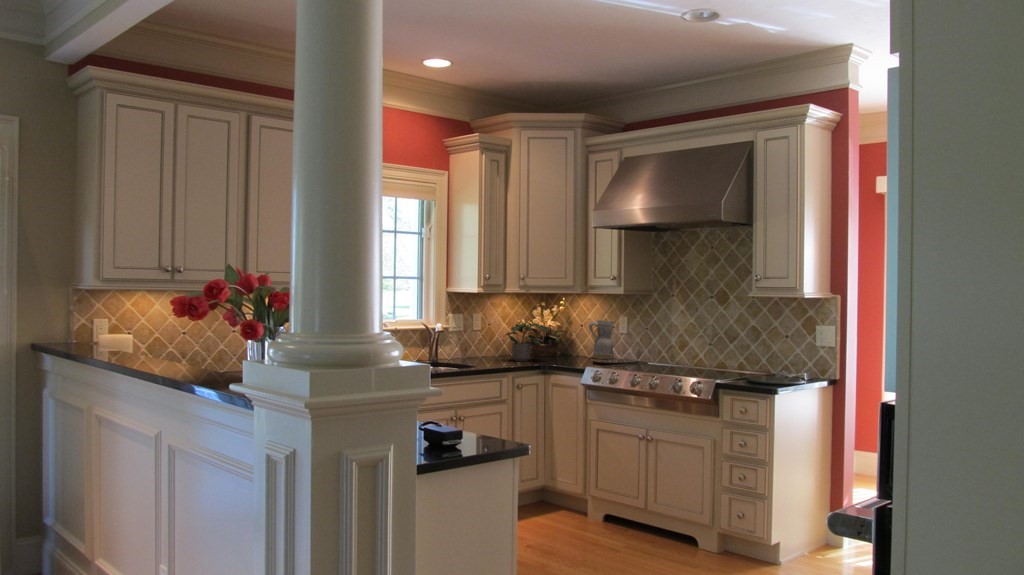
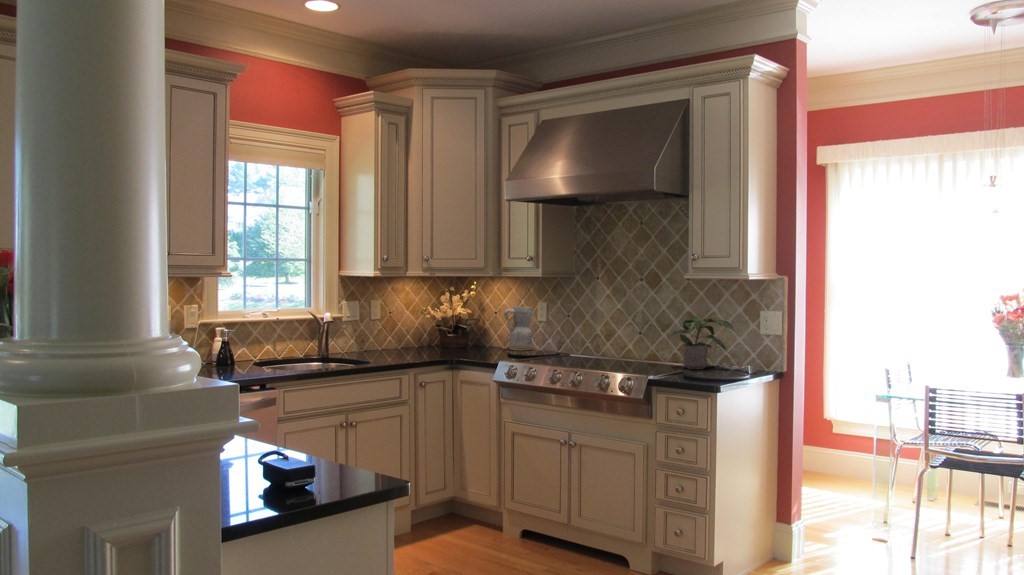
potted plant: present [505,322,548,361] -> present [670,316,734,369]

